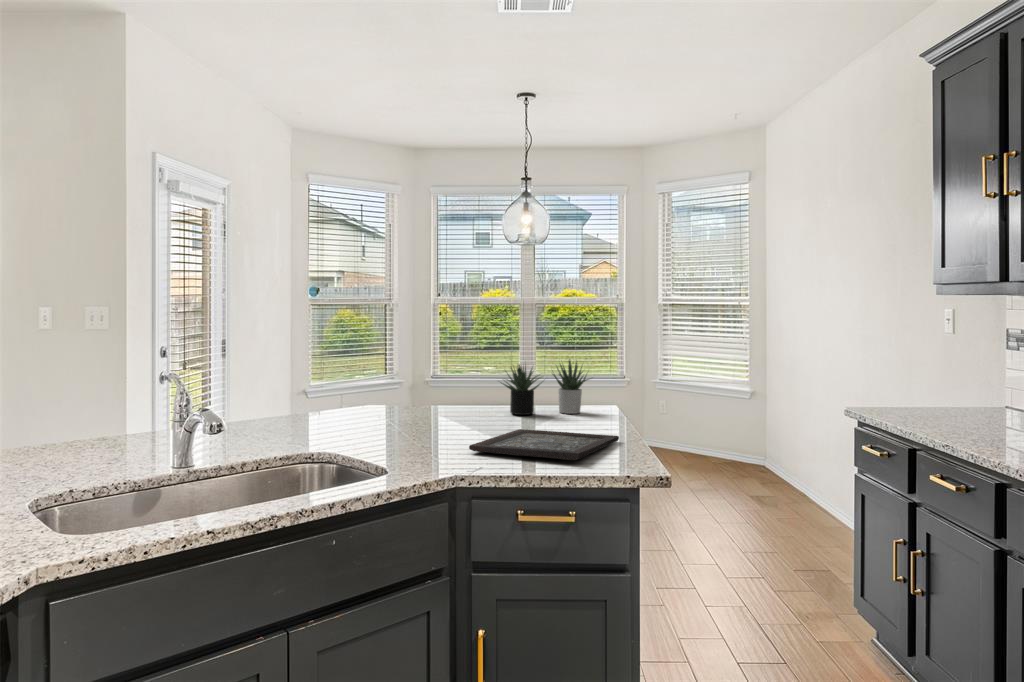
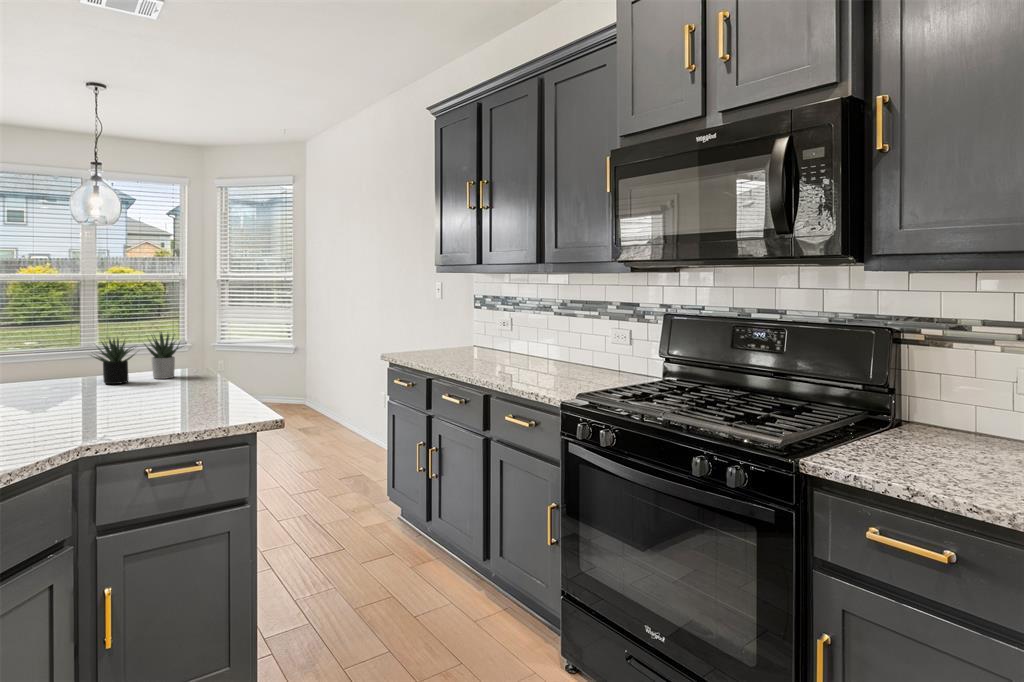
tray: present [469,429,619,460] -> none [81,393,224,422]

